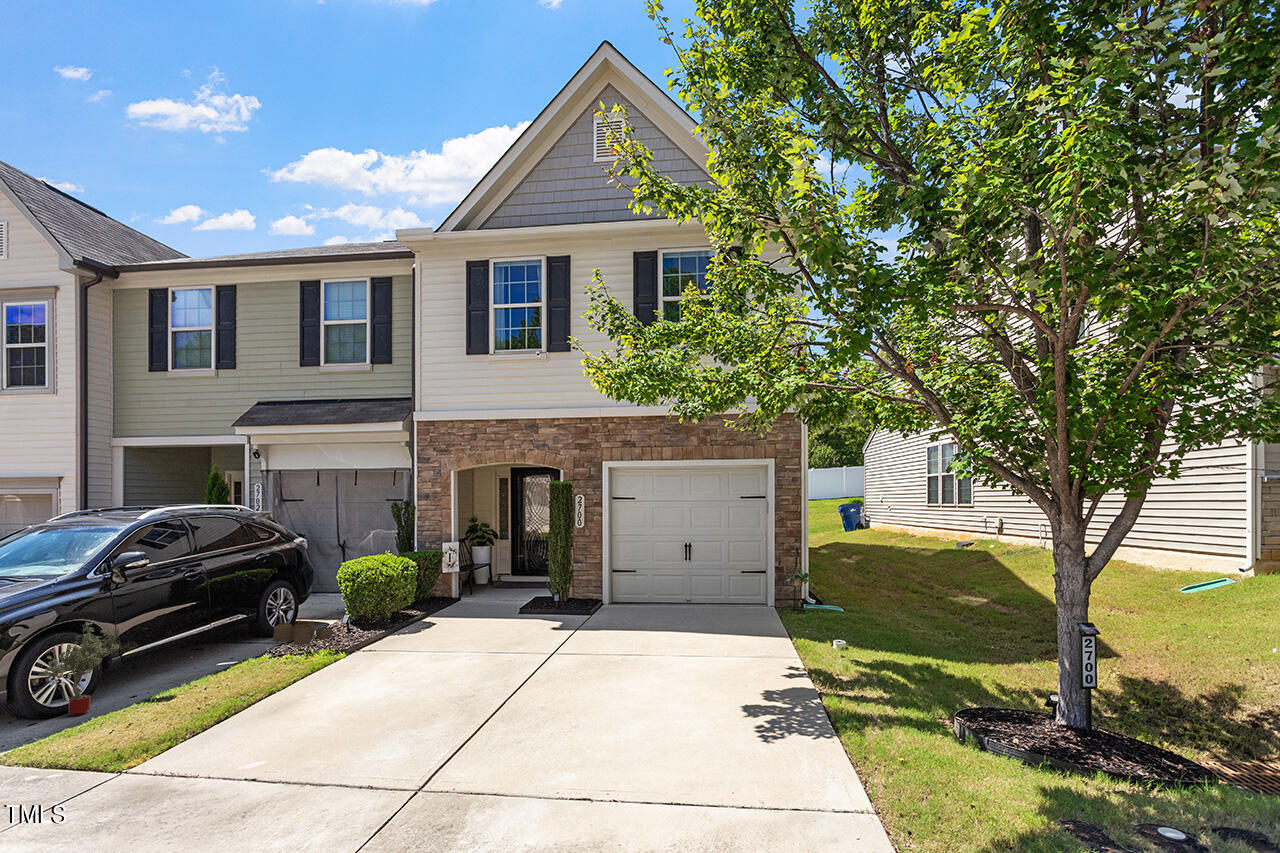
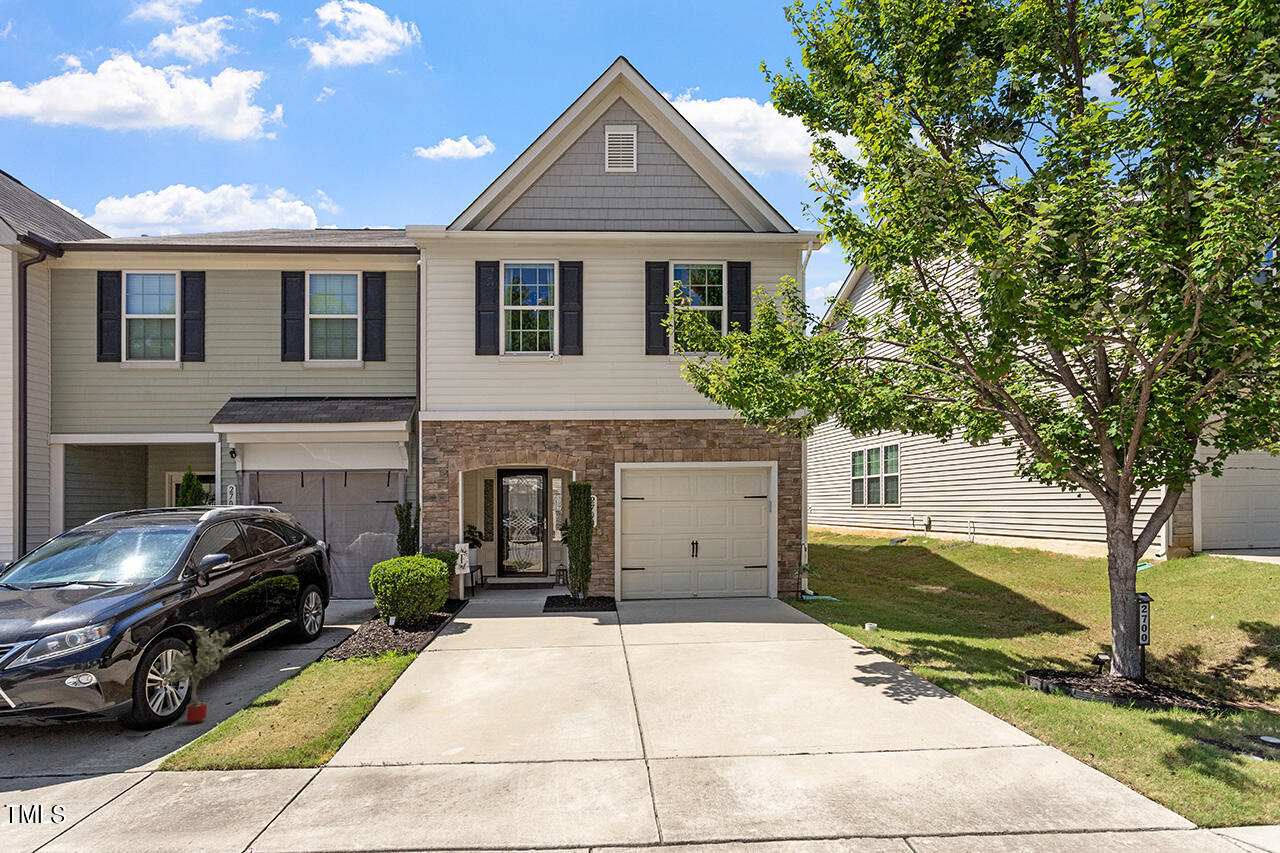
woven basket: present [273,621,332,645] -> none [317,624,378,649]

